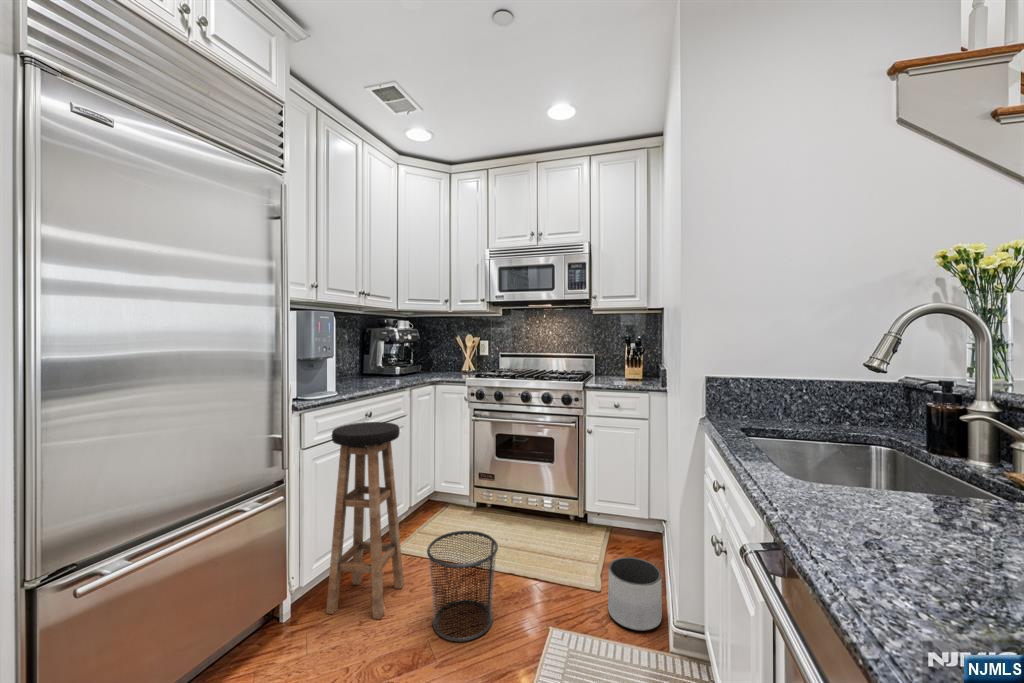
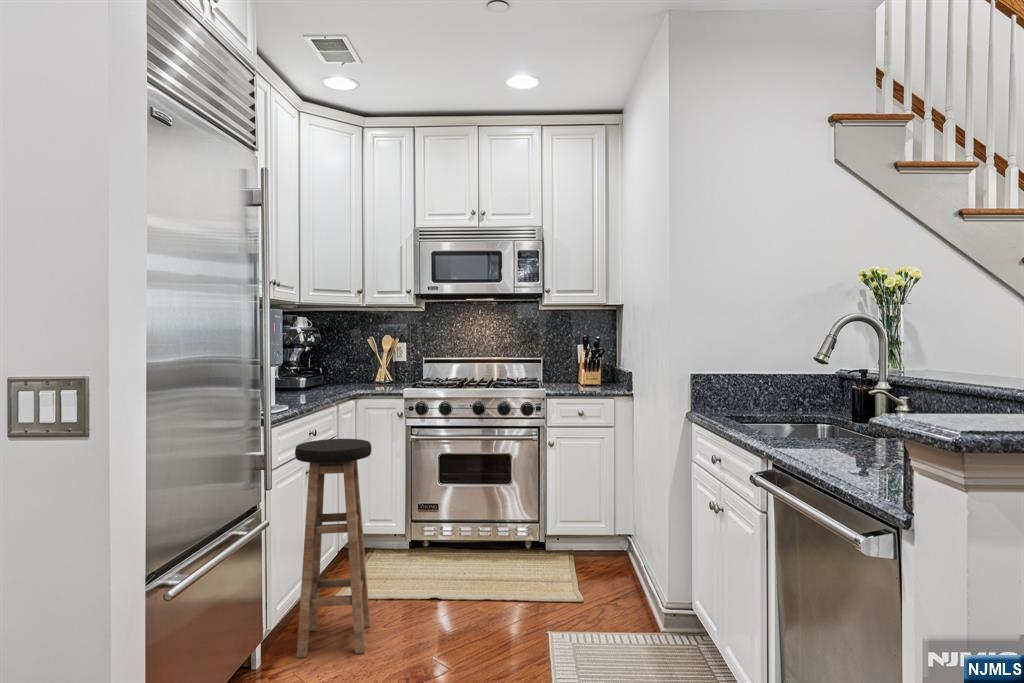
waste bin: present [427,531,498,641] -> none [417,550,492,657]
planter: present [608,557,662,631] -> none [595,561,647,624]

